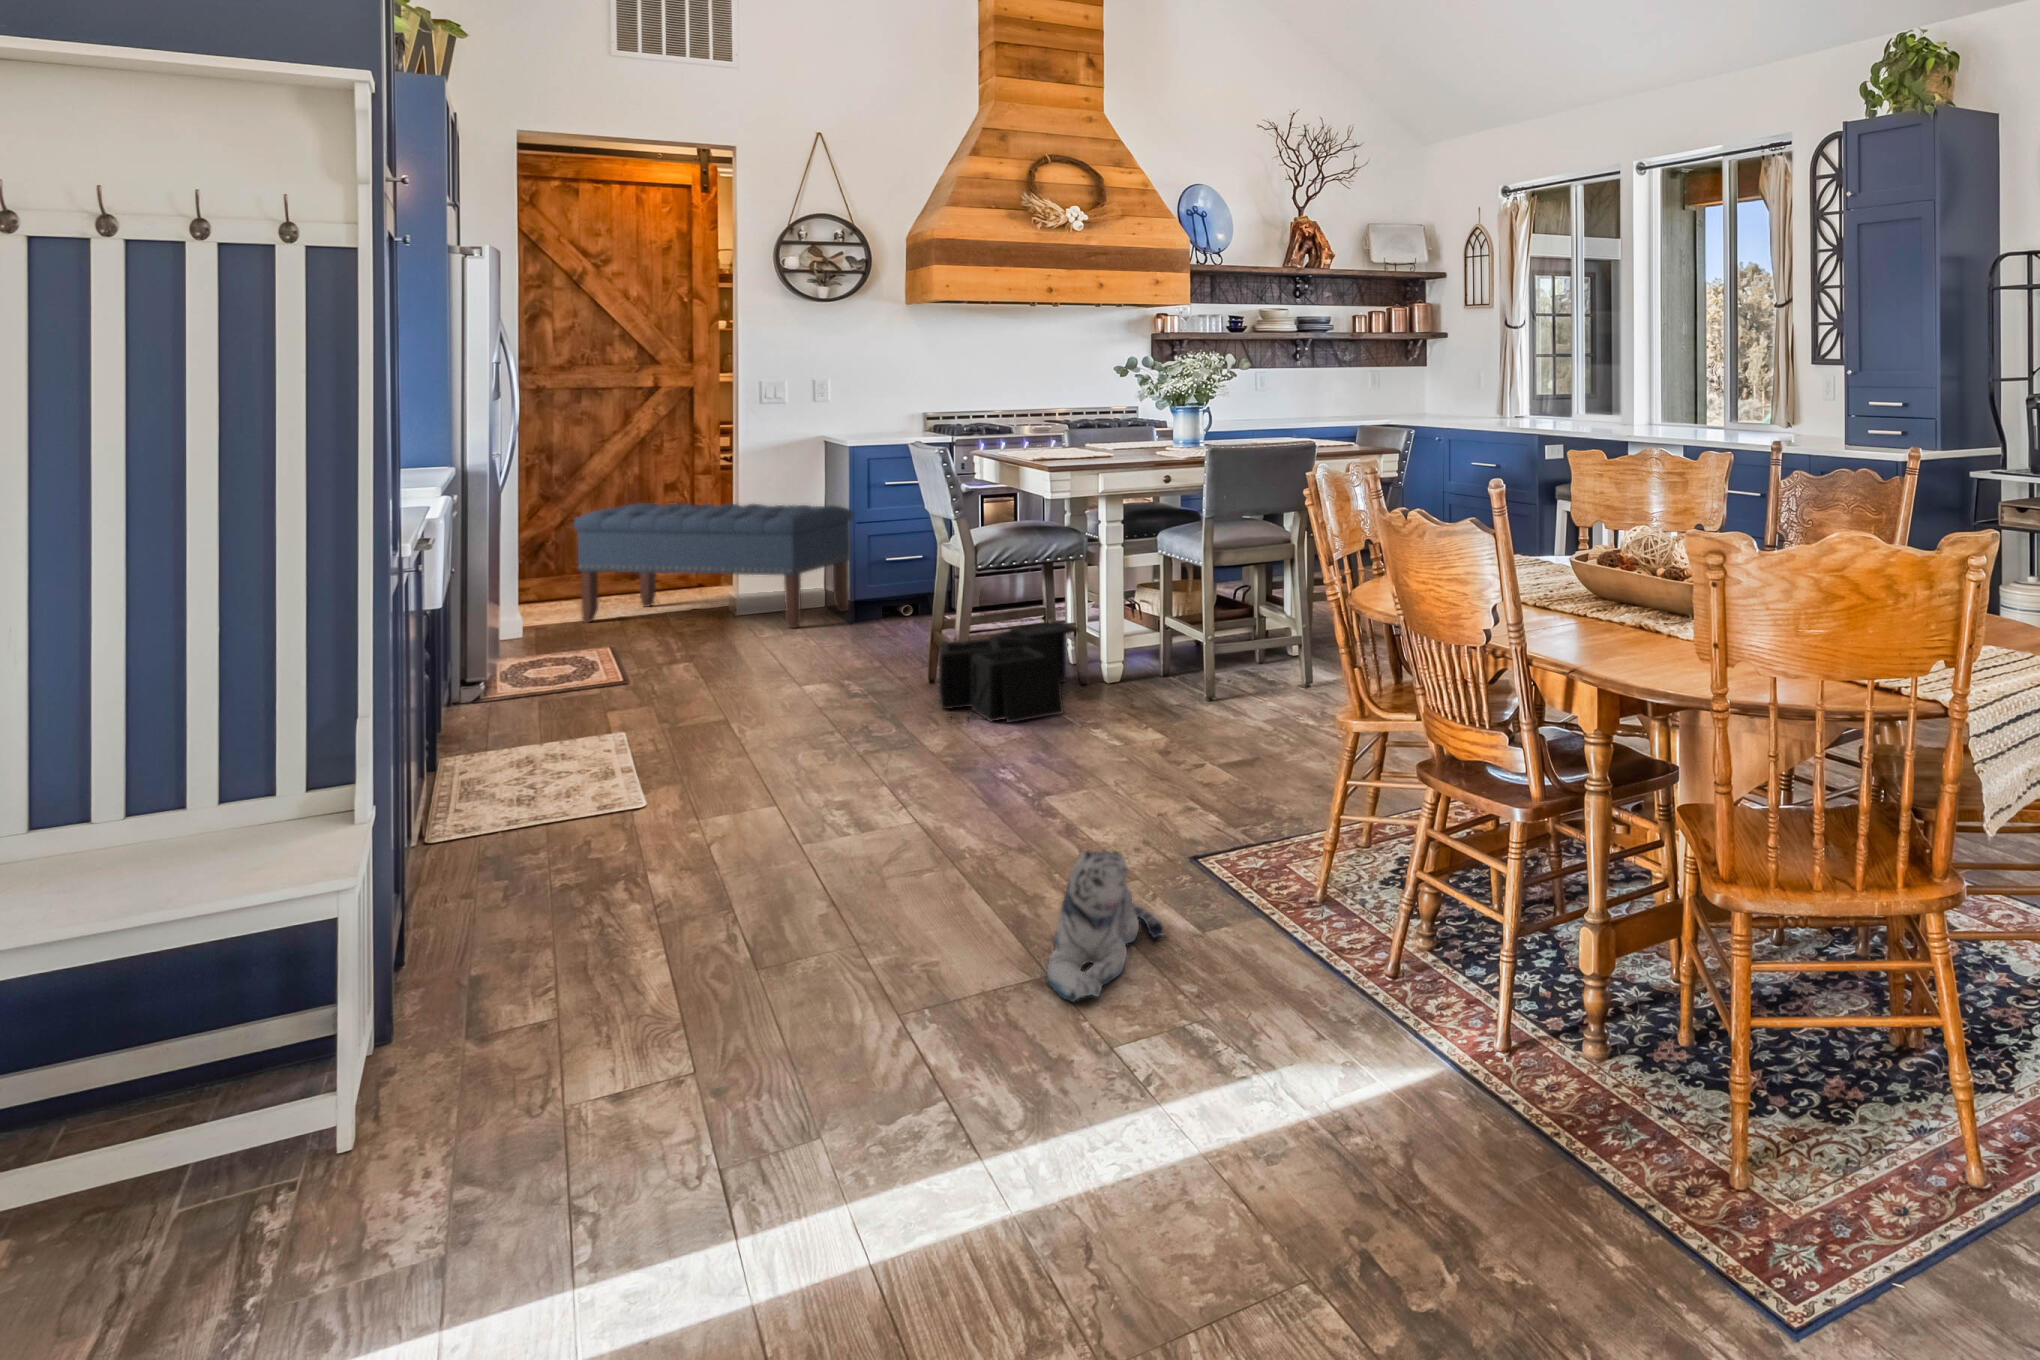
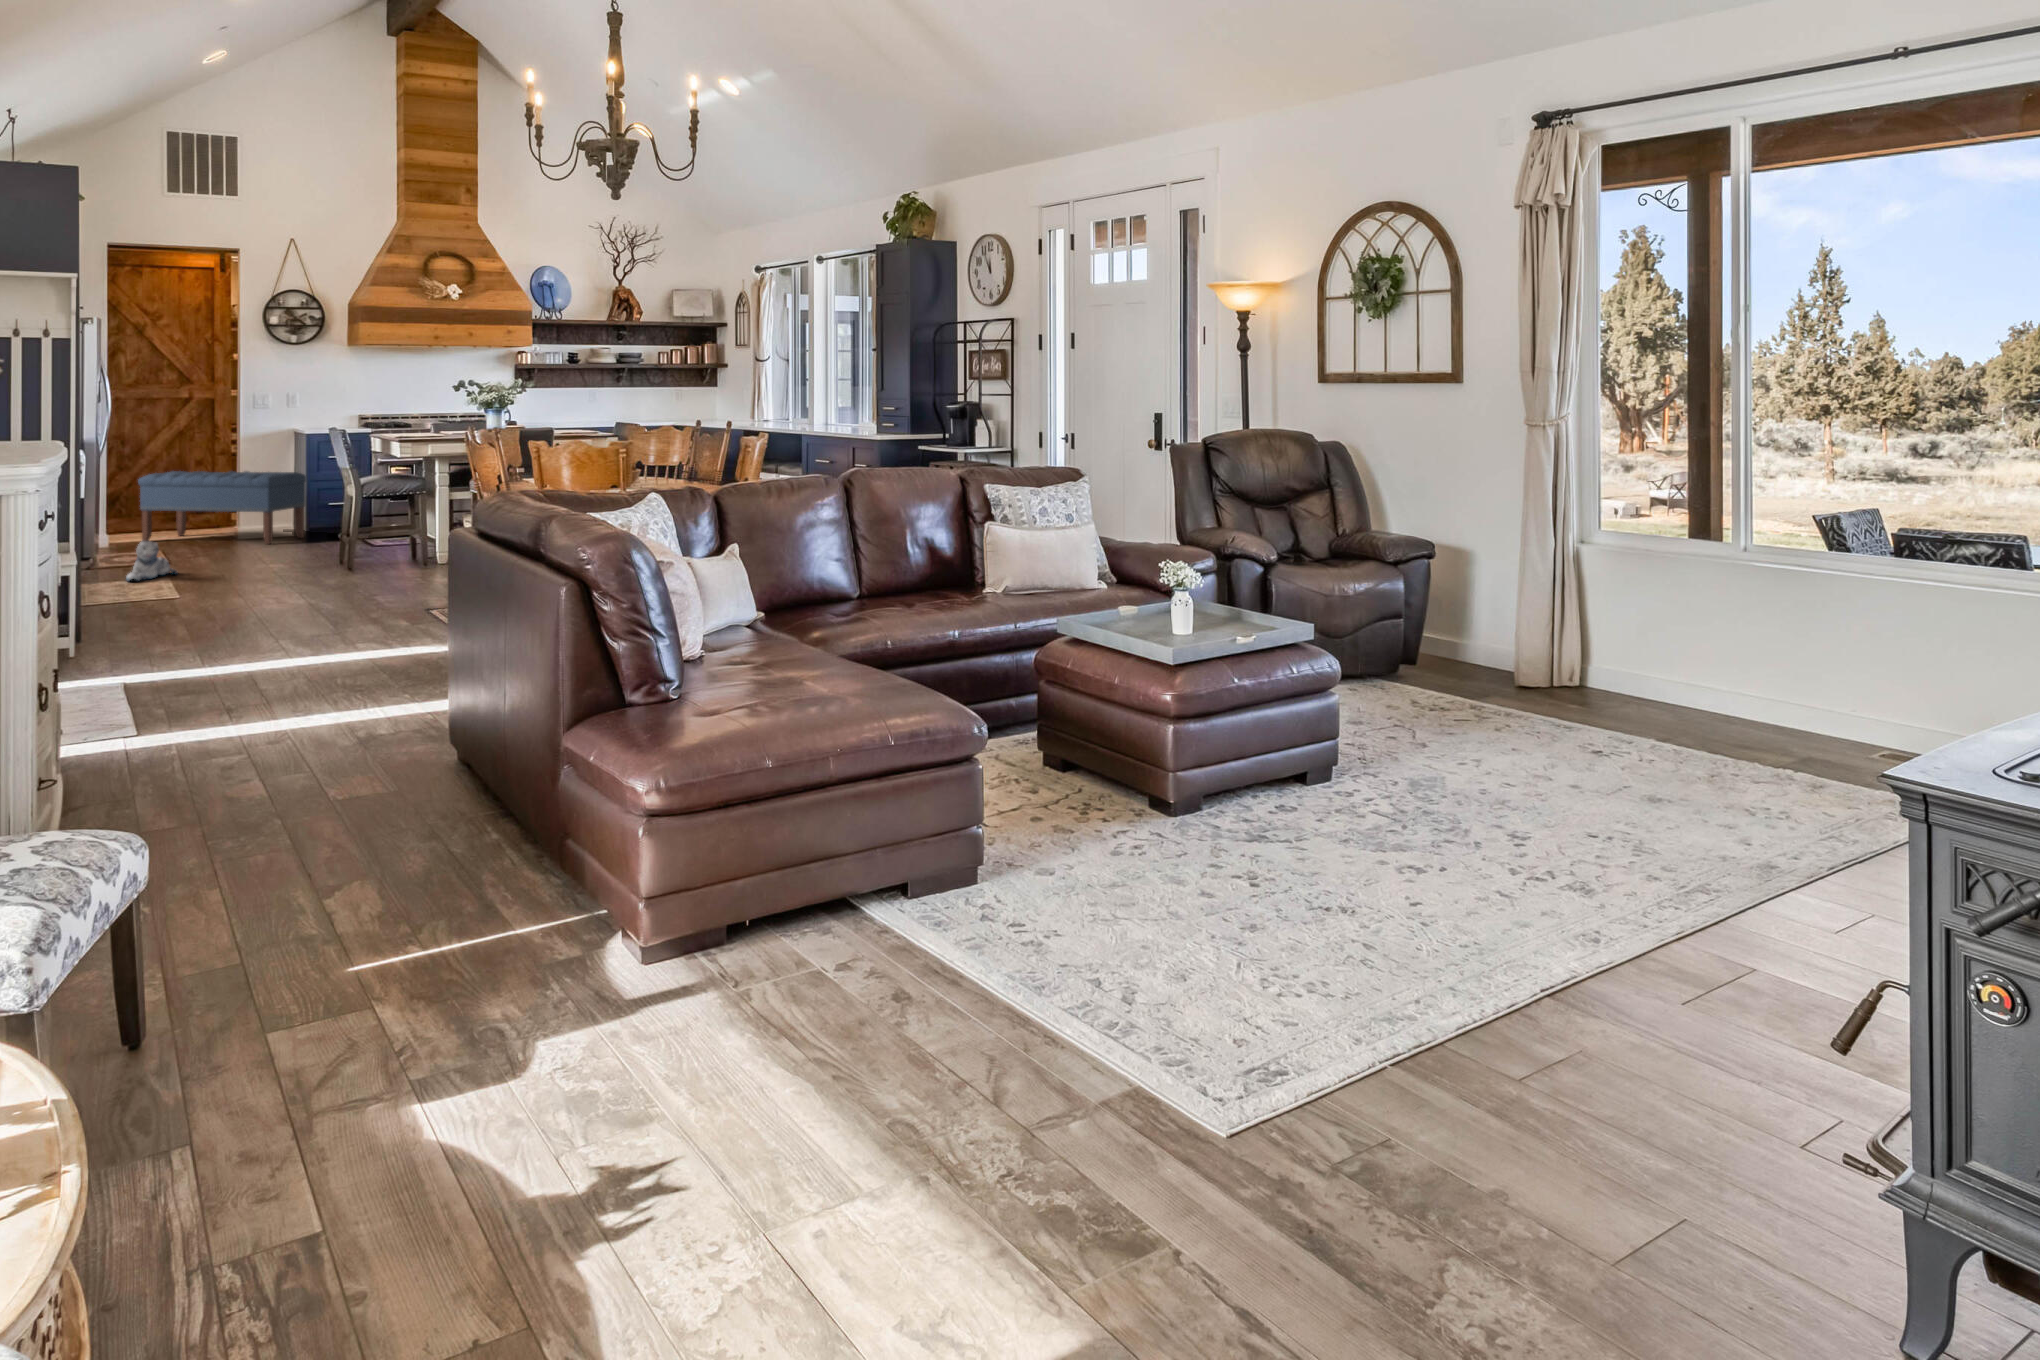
storage bin: present [939,621,1078,723] -> none [338,530,420,574]
plush toy: present [1046,850,1164,1002] -> present [126,541,177,582]

